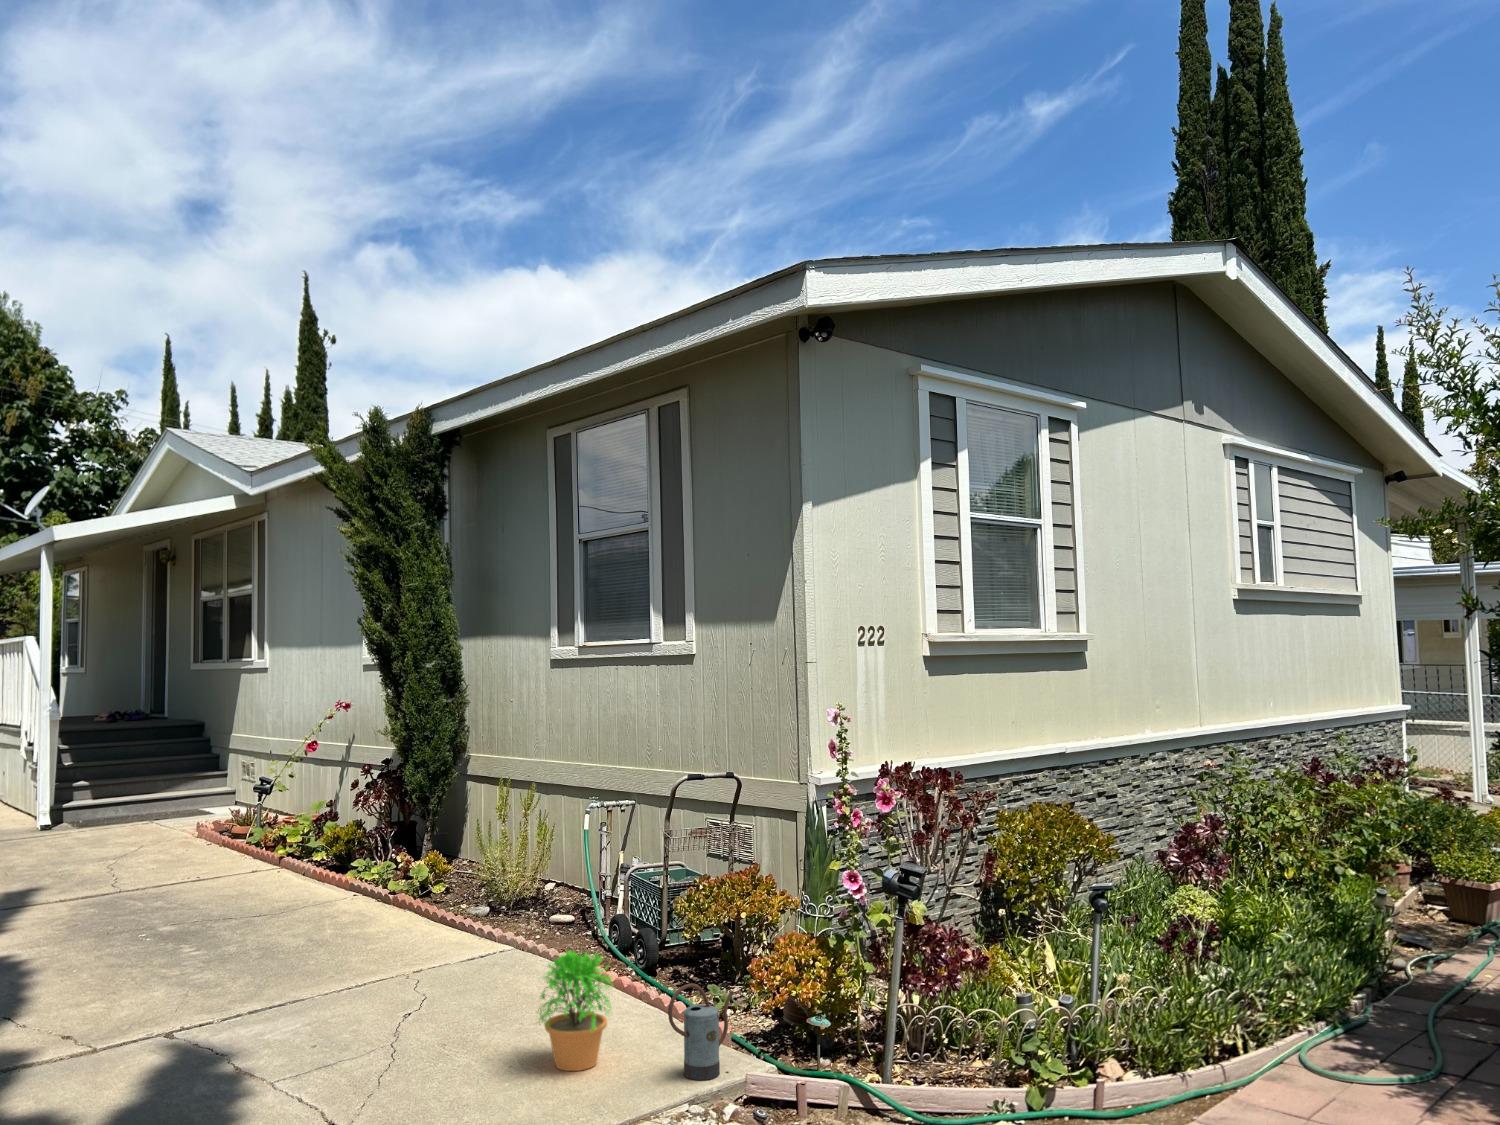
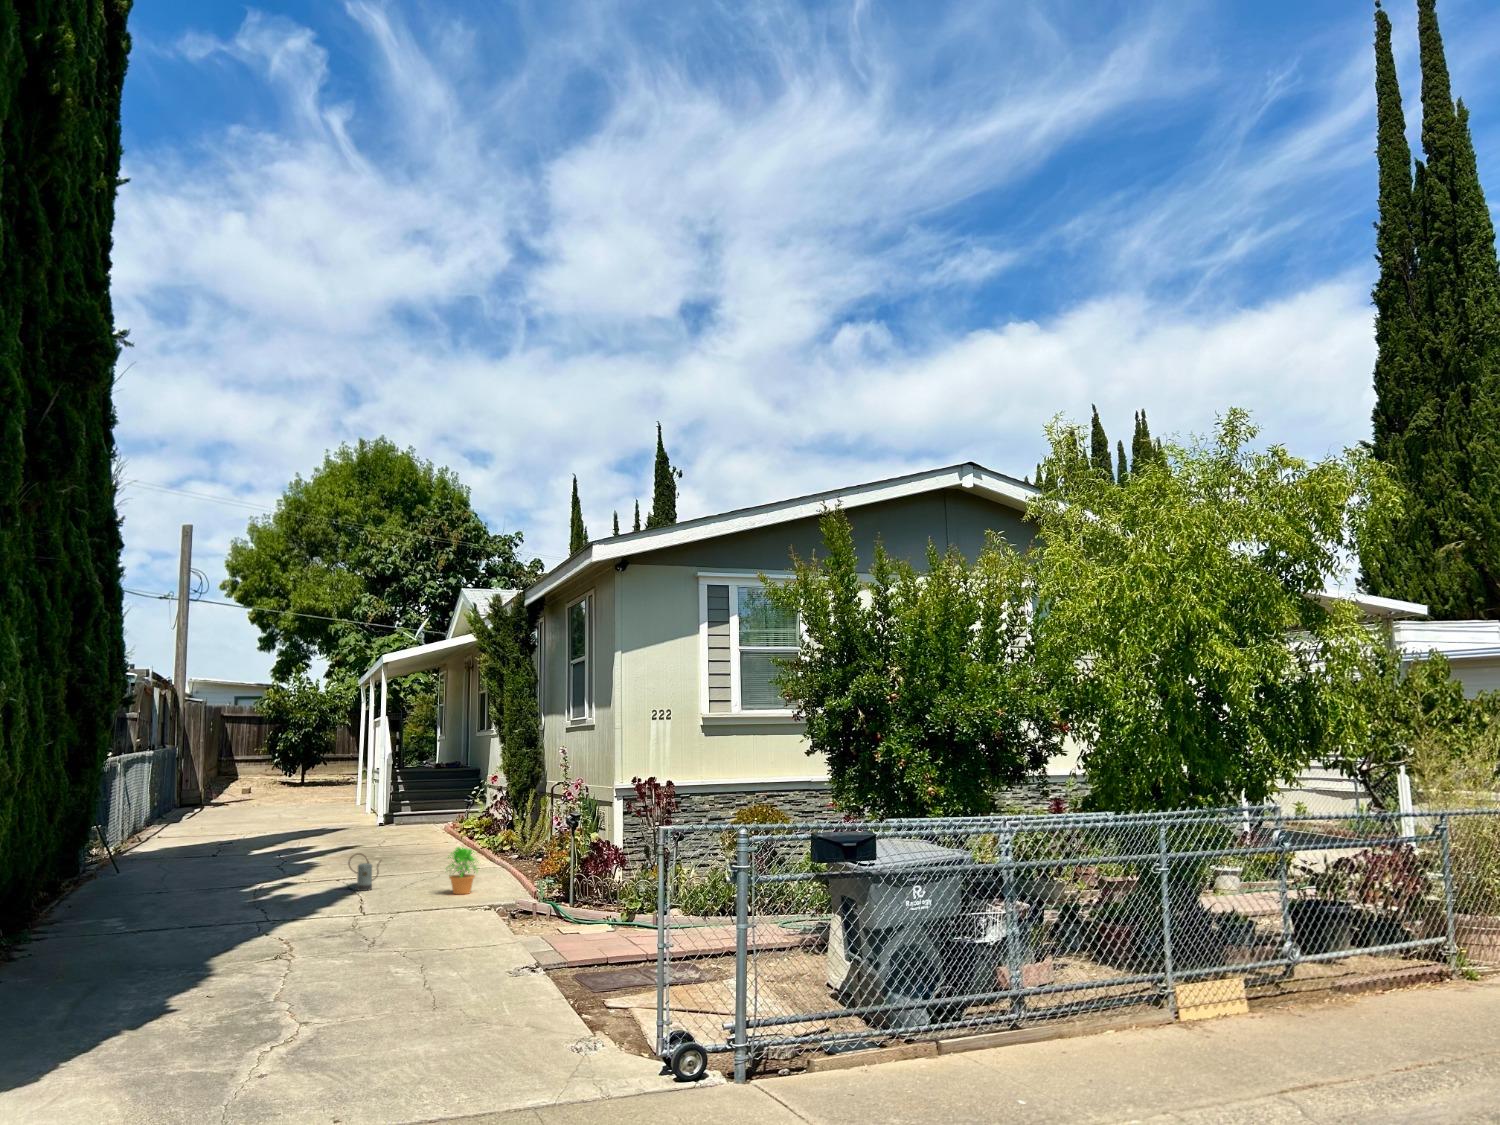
watering can: present [668,983,734,1080] -> present [348,853,381,891]

